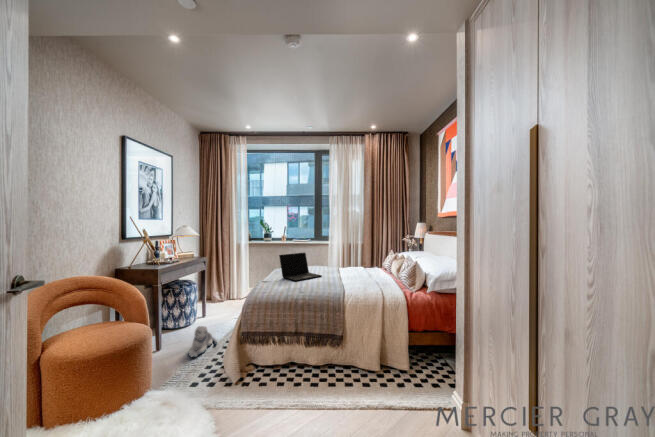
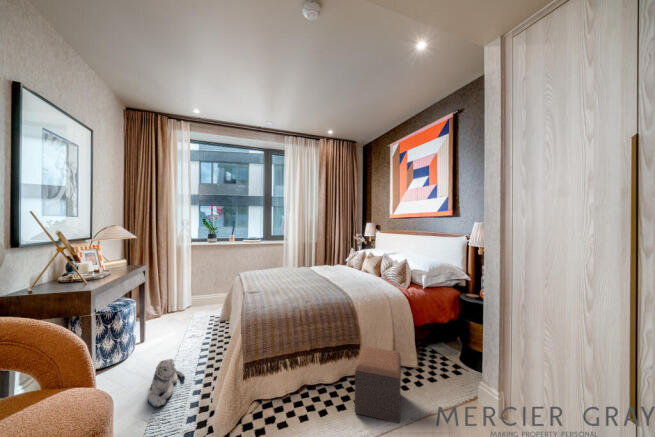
laptop: present [279,253,322,281] -> none [259,255,306,288]
footstool: none [323,337,376,406] -> present [355,346,401,423]

